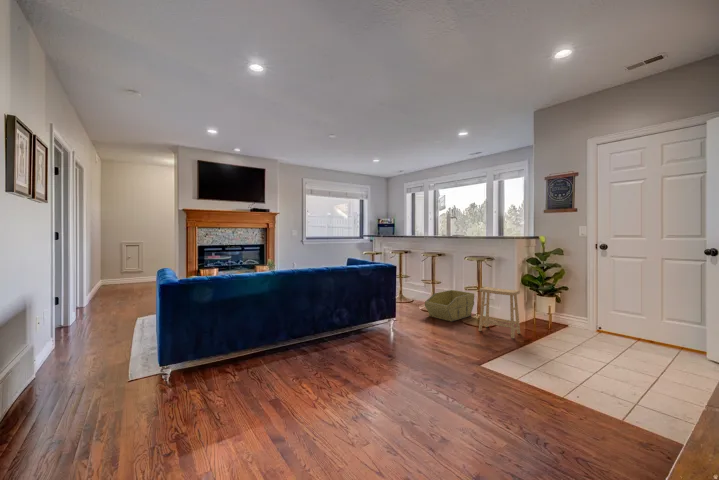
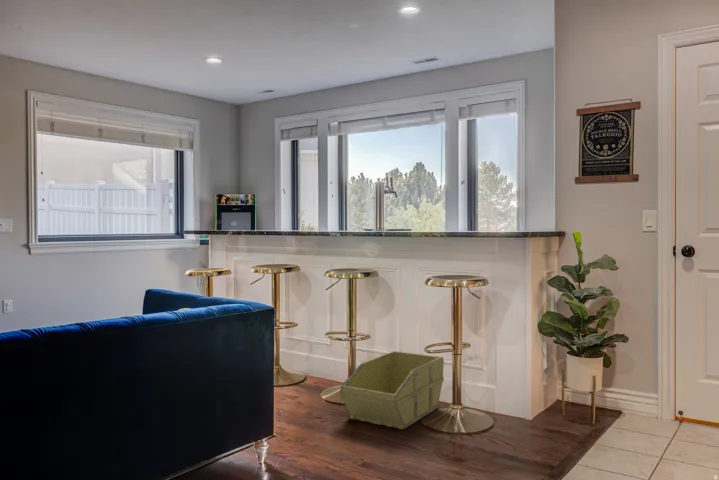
footstool: present [479,287,520,338] -> none [467,345,552,462]

